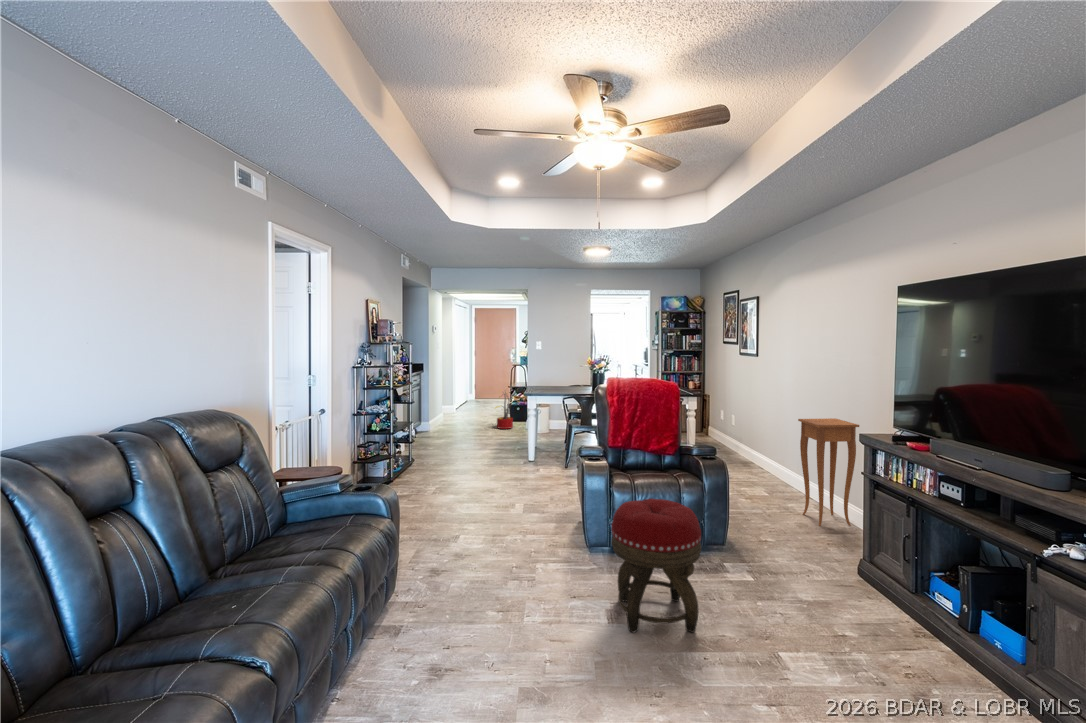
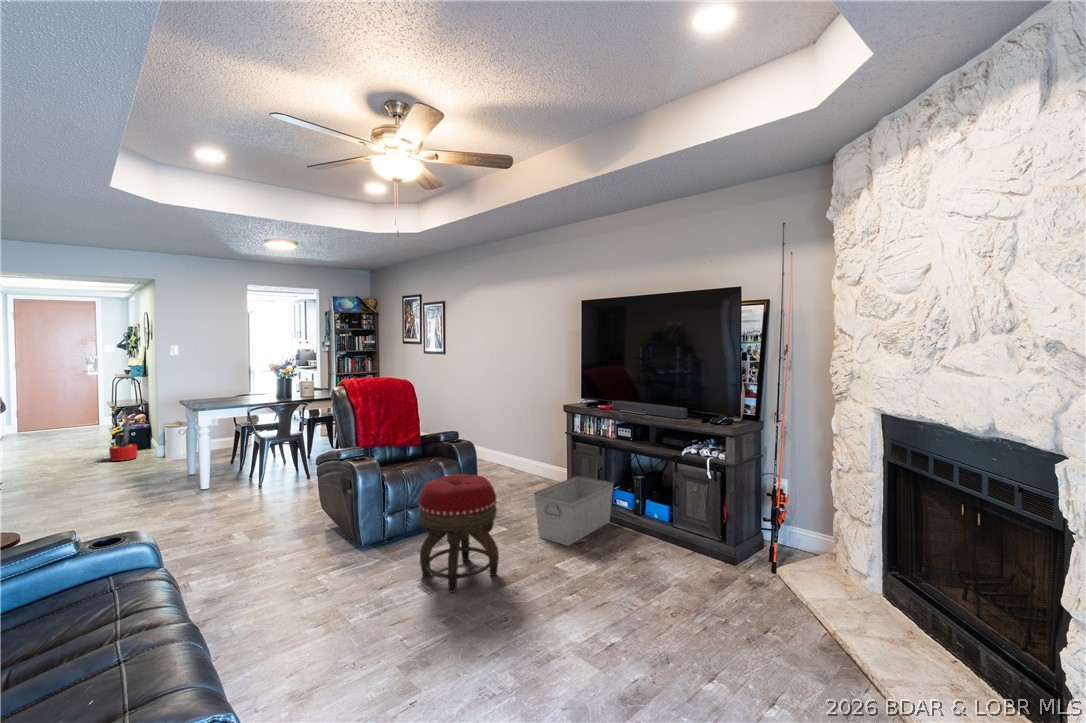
side table: present [798,418,859,526] -> none [500,399,543,484]
storage bin: none [783,538,927,632] -> present [534,476,613,546]

